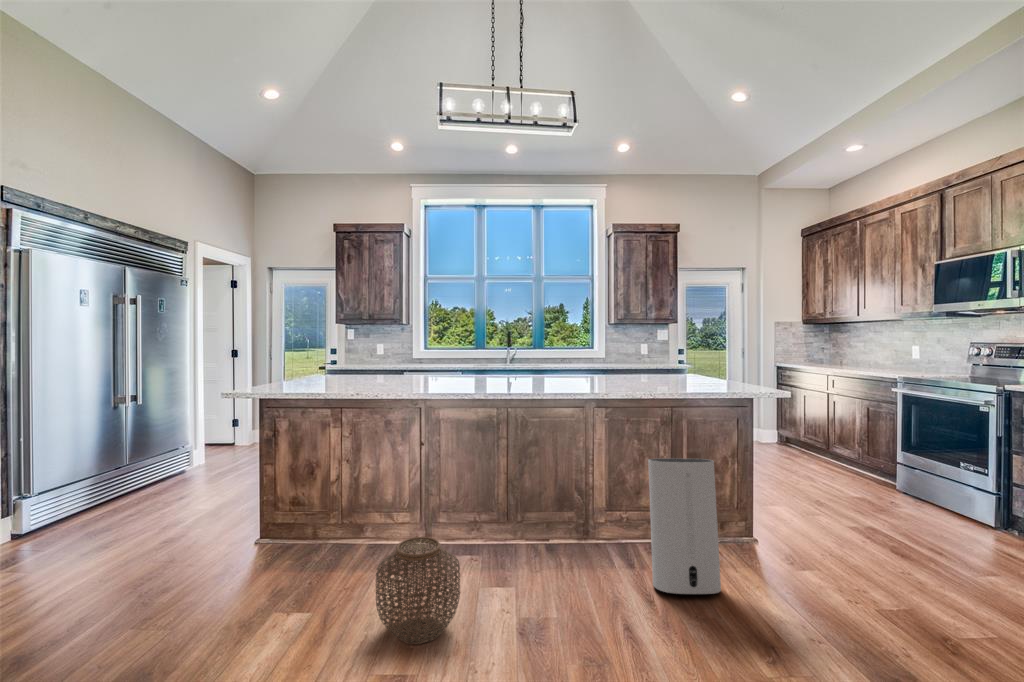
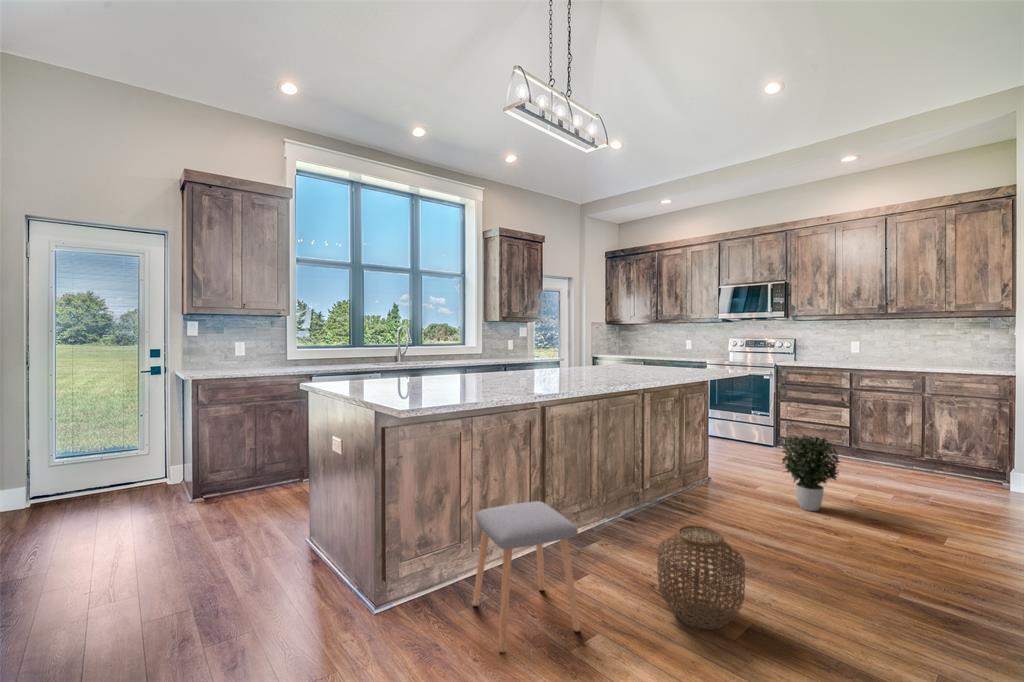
air purifier: present [648,458,721,594] -> none [719,423,775,526]
stool: none [268,483,370,599] -> present [473,501,580,654]
potted plant: none [766,491,861,612] -> present [782,435,840,511]

